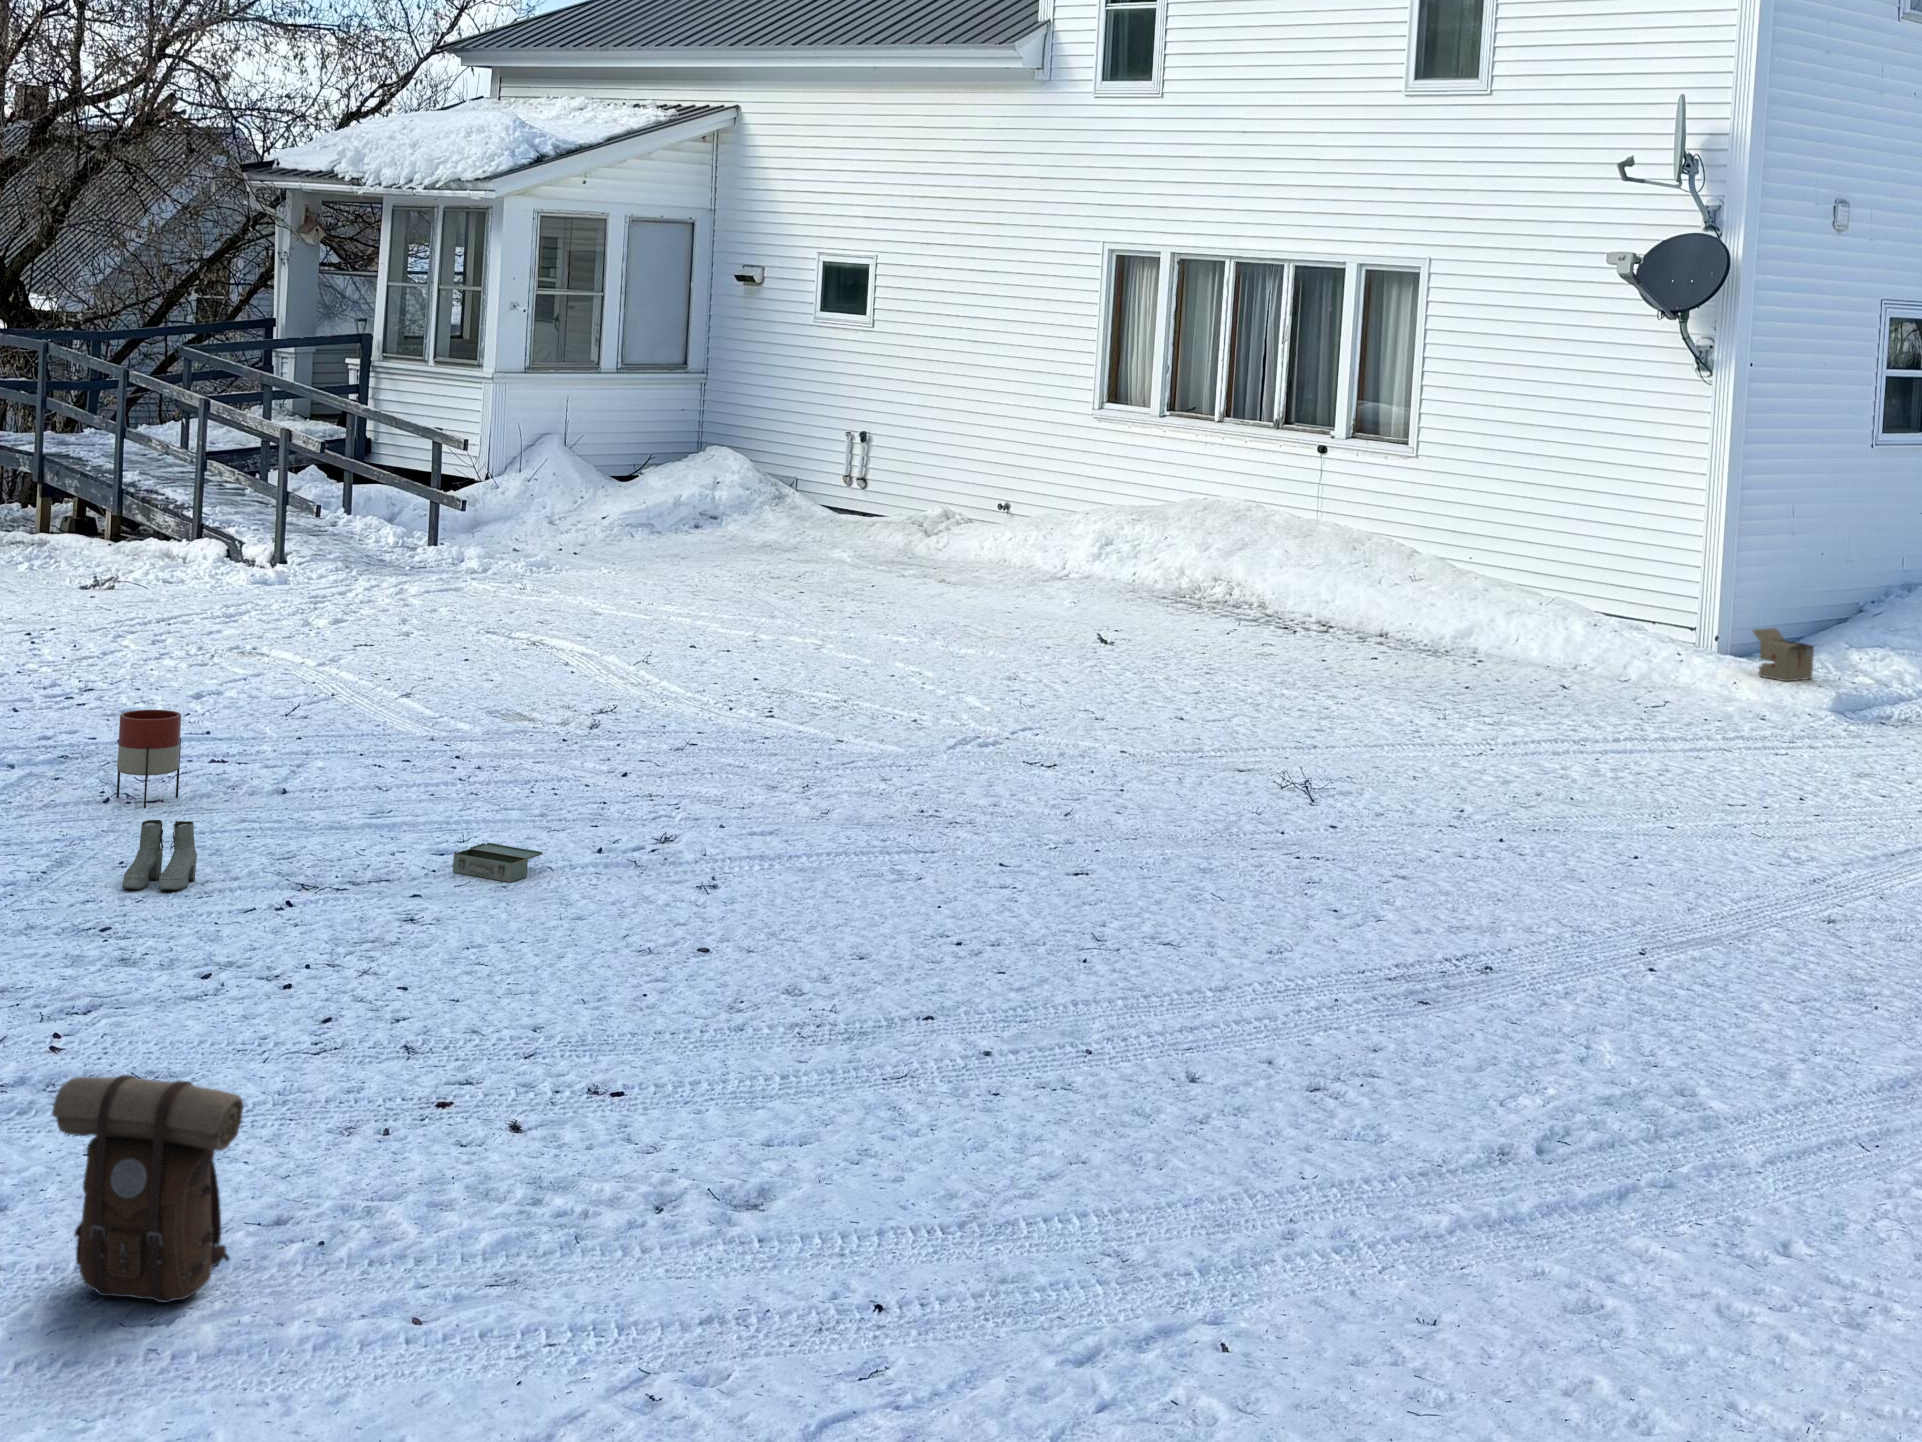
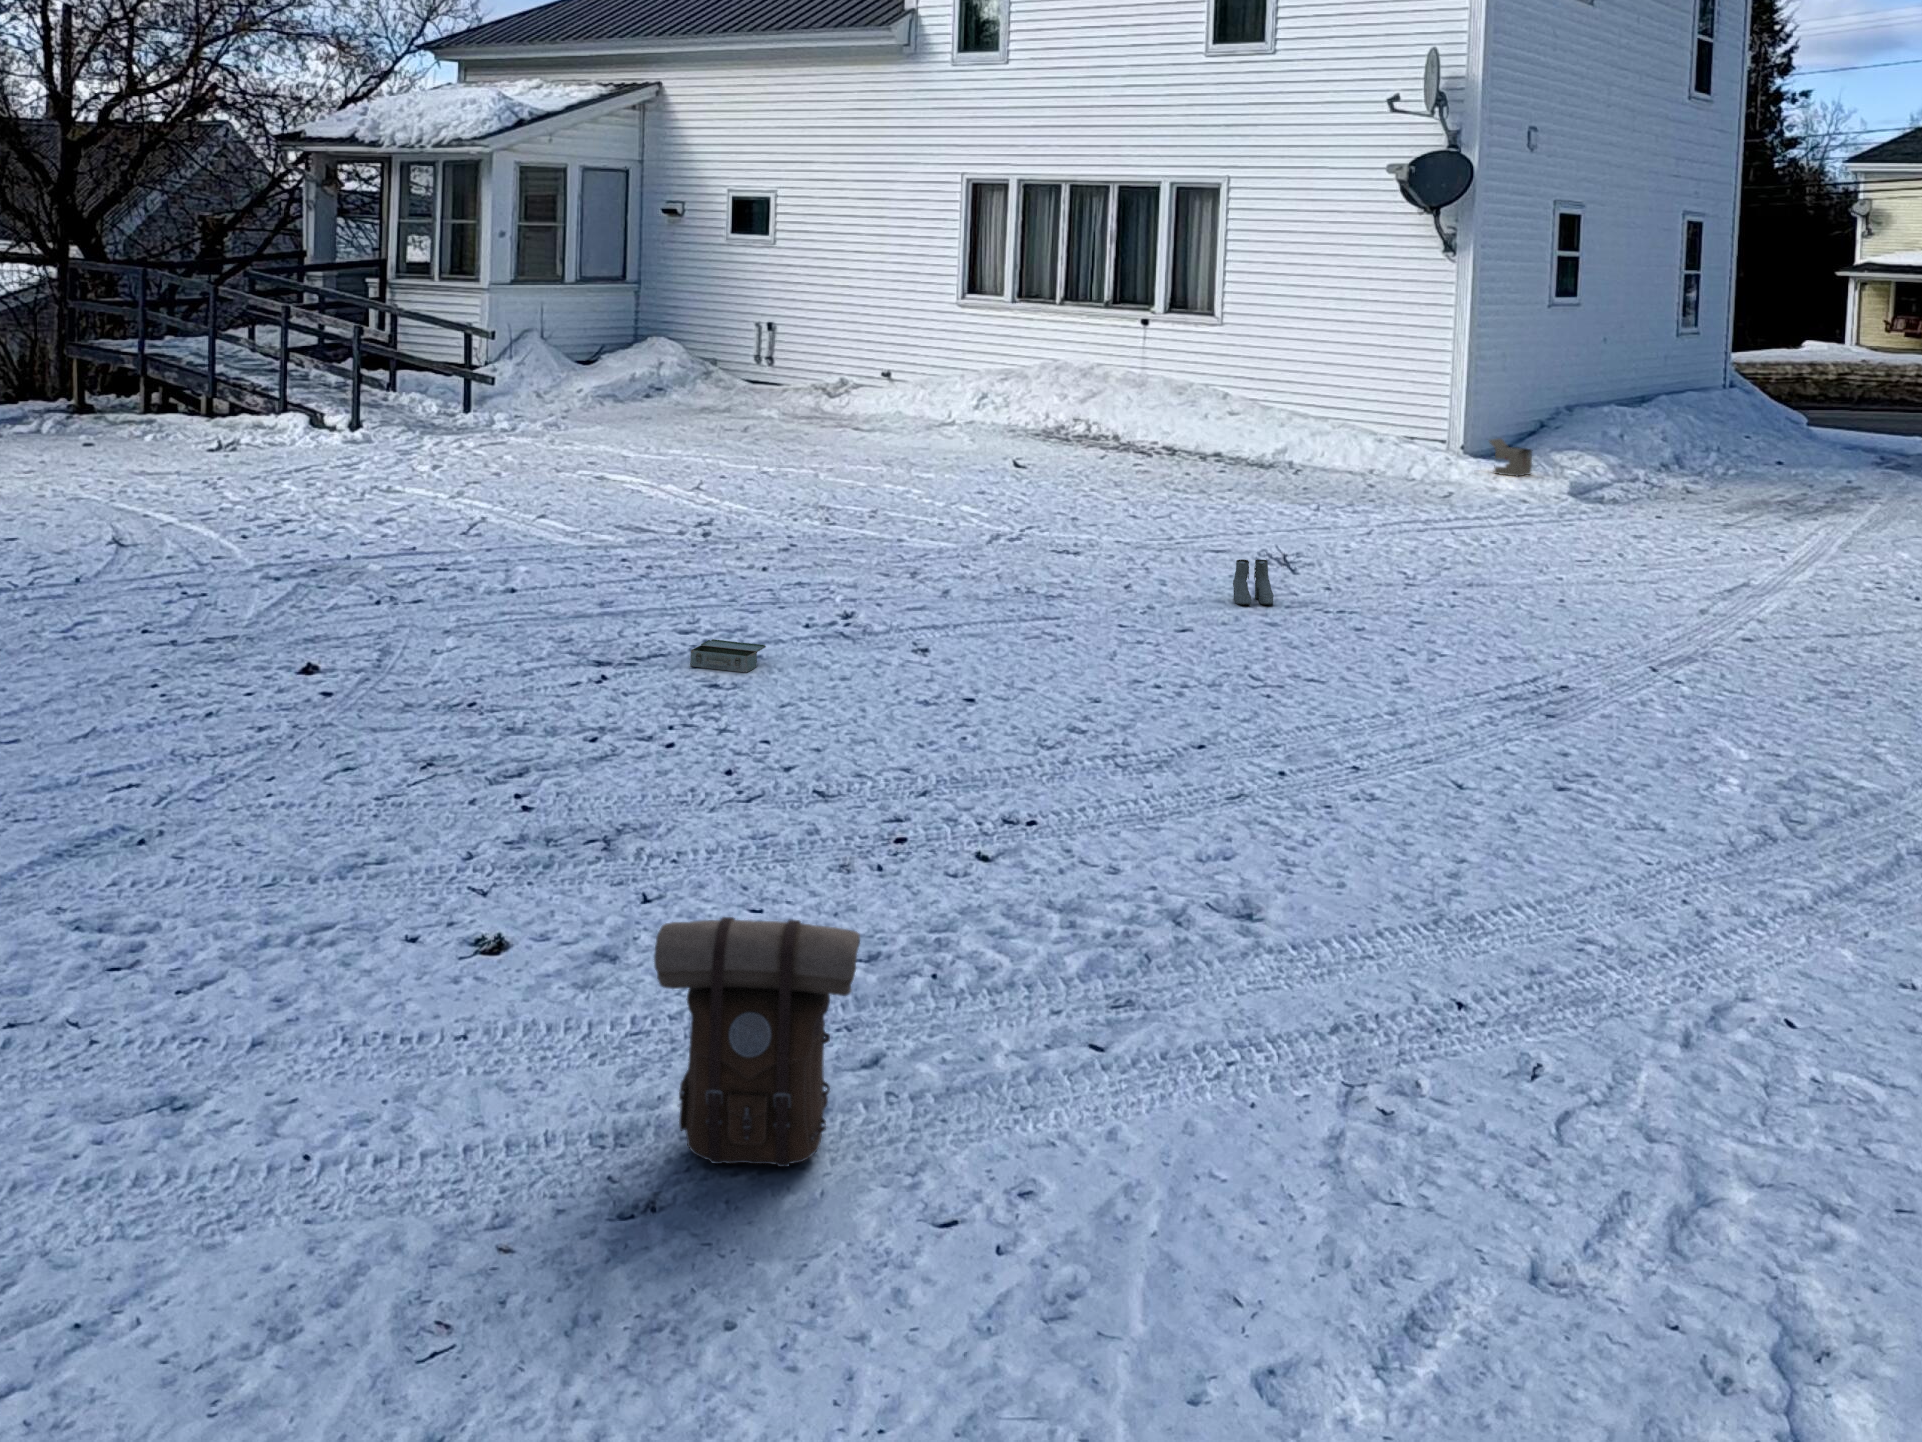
planter: present [117,710,181,808] -> none [352,538,407,623]
boots: present [122,820,197,890] -> present [1233,559,1274,605]

